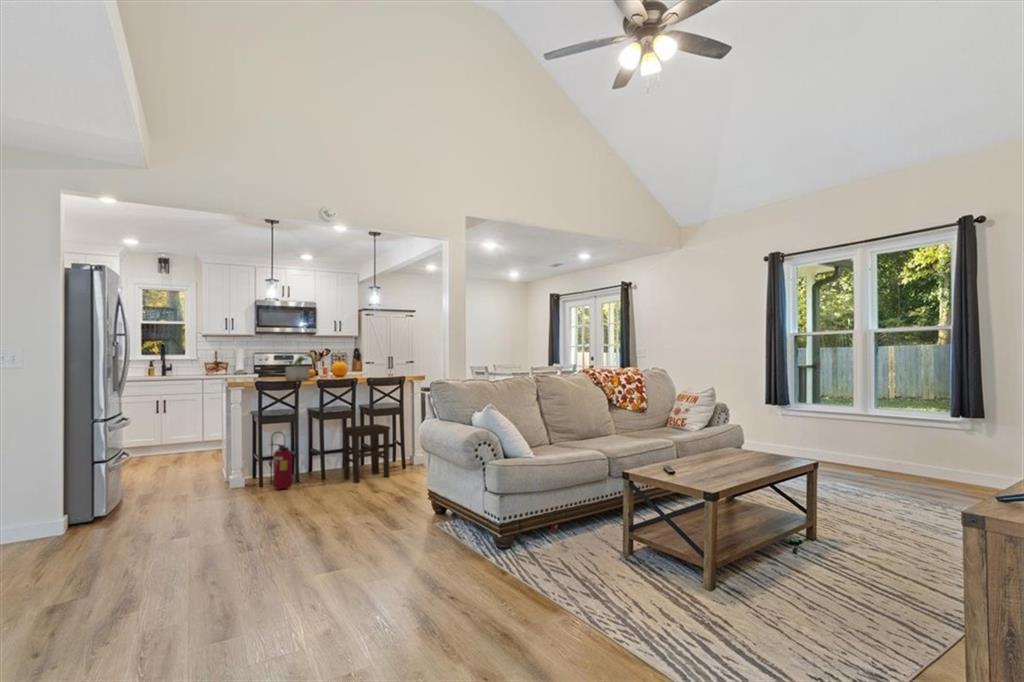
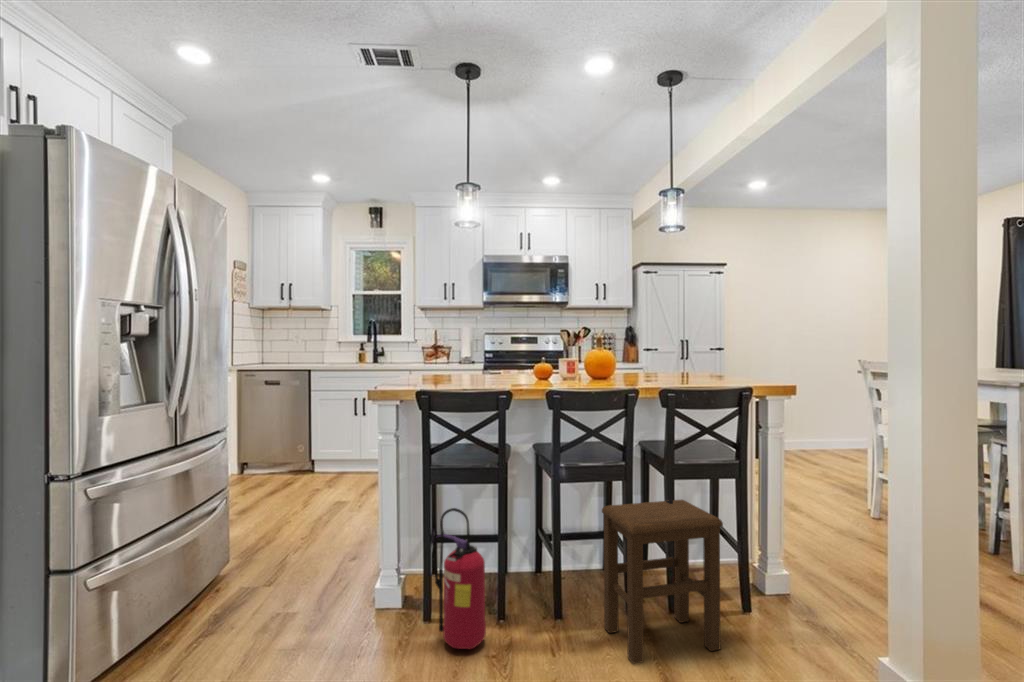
potted plant: present [285,354,313,381] -> none [484,330,541,388]

